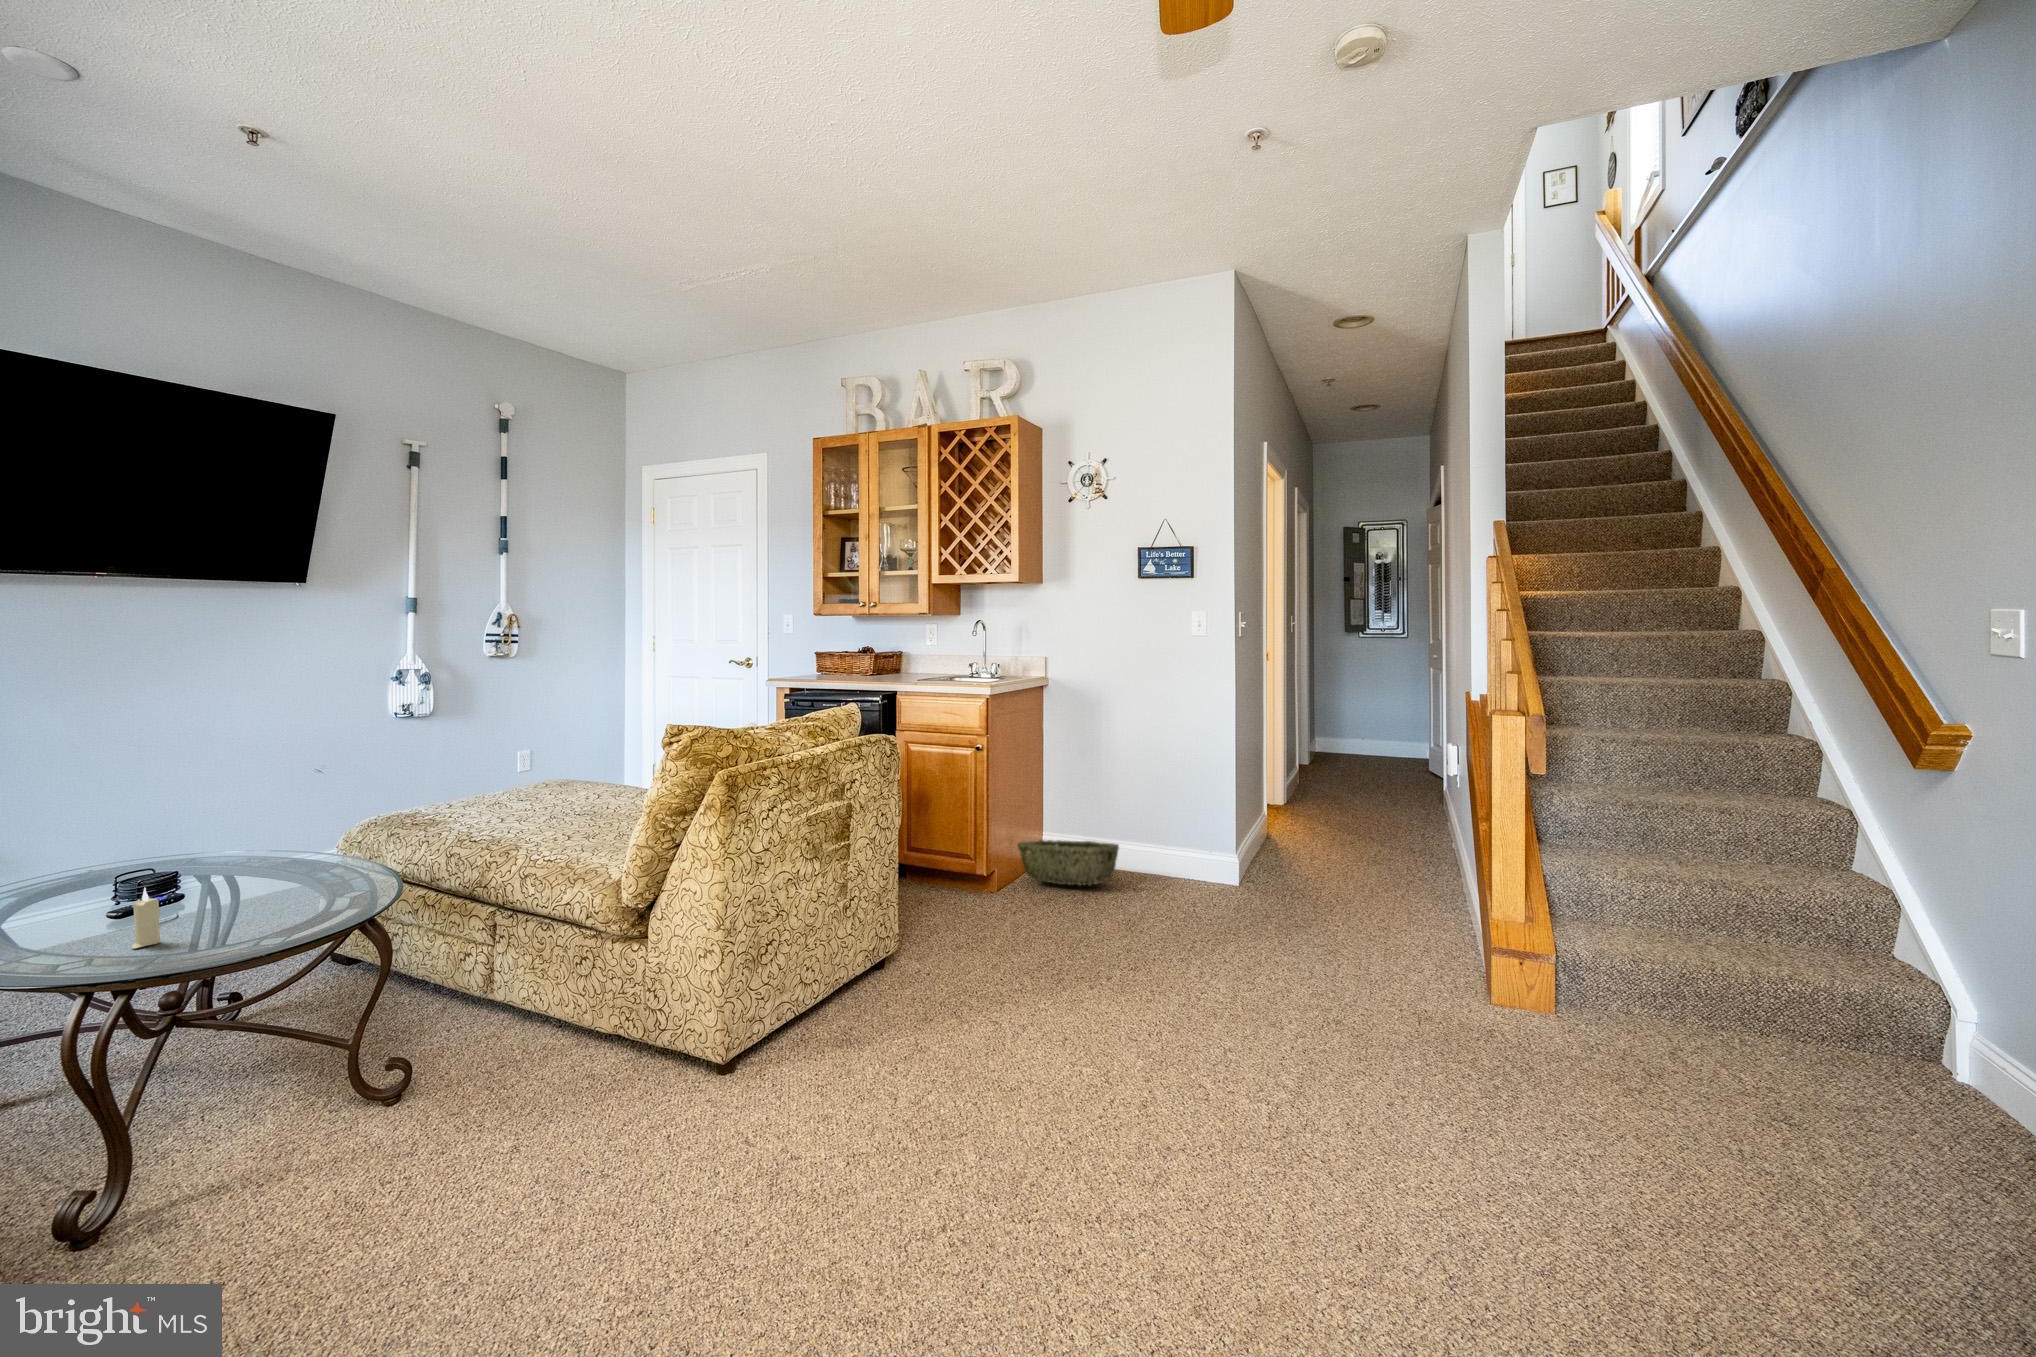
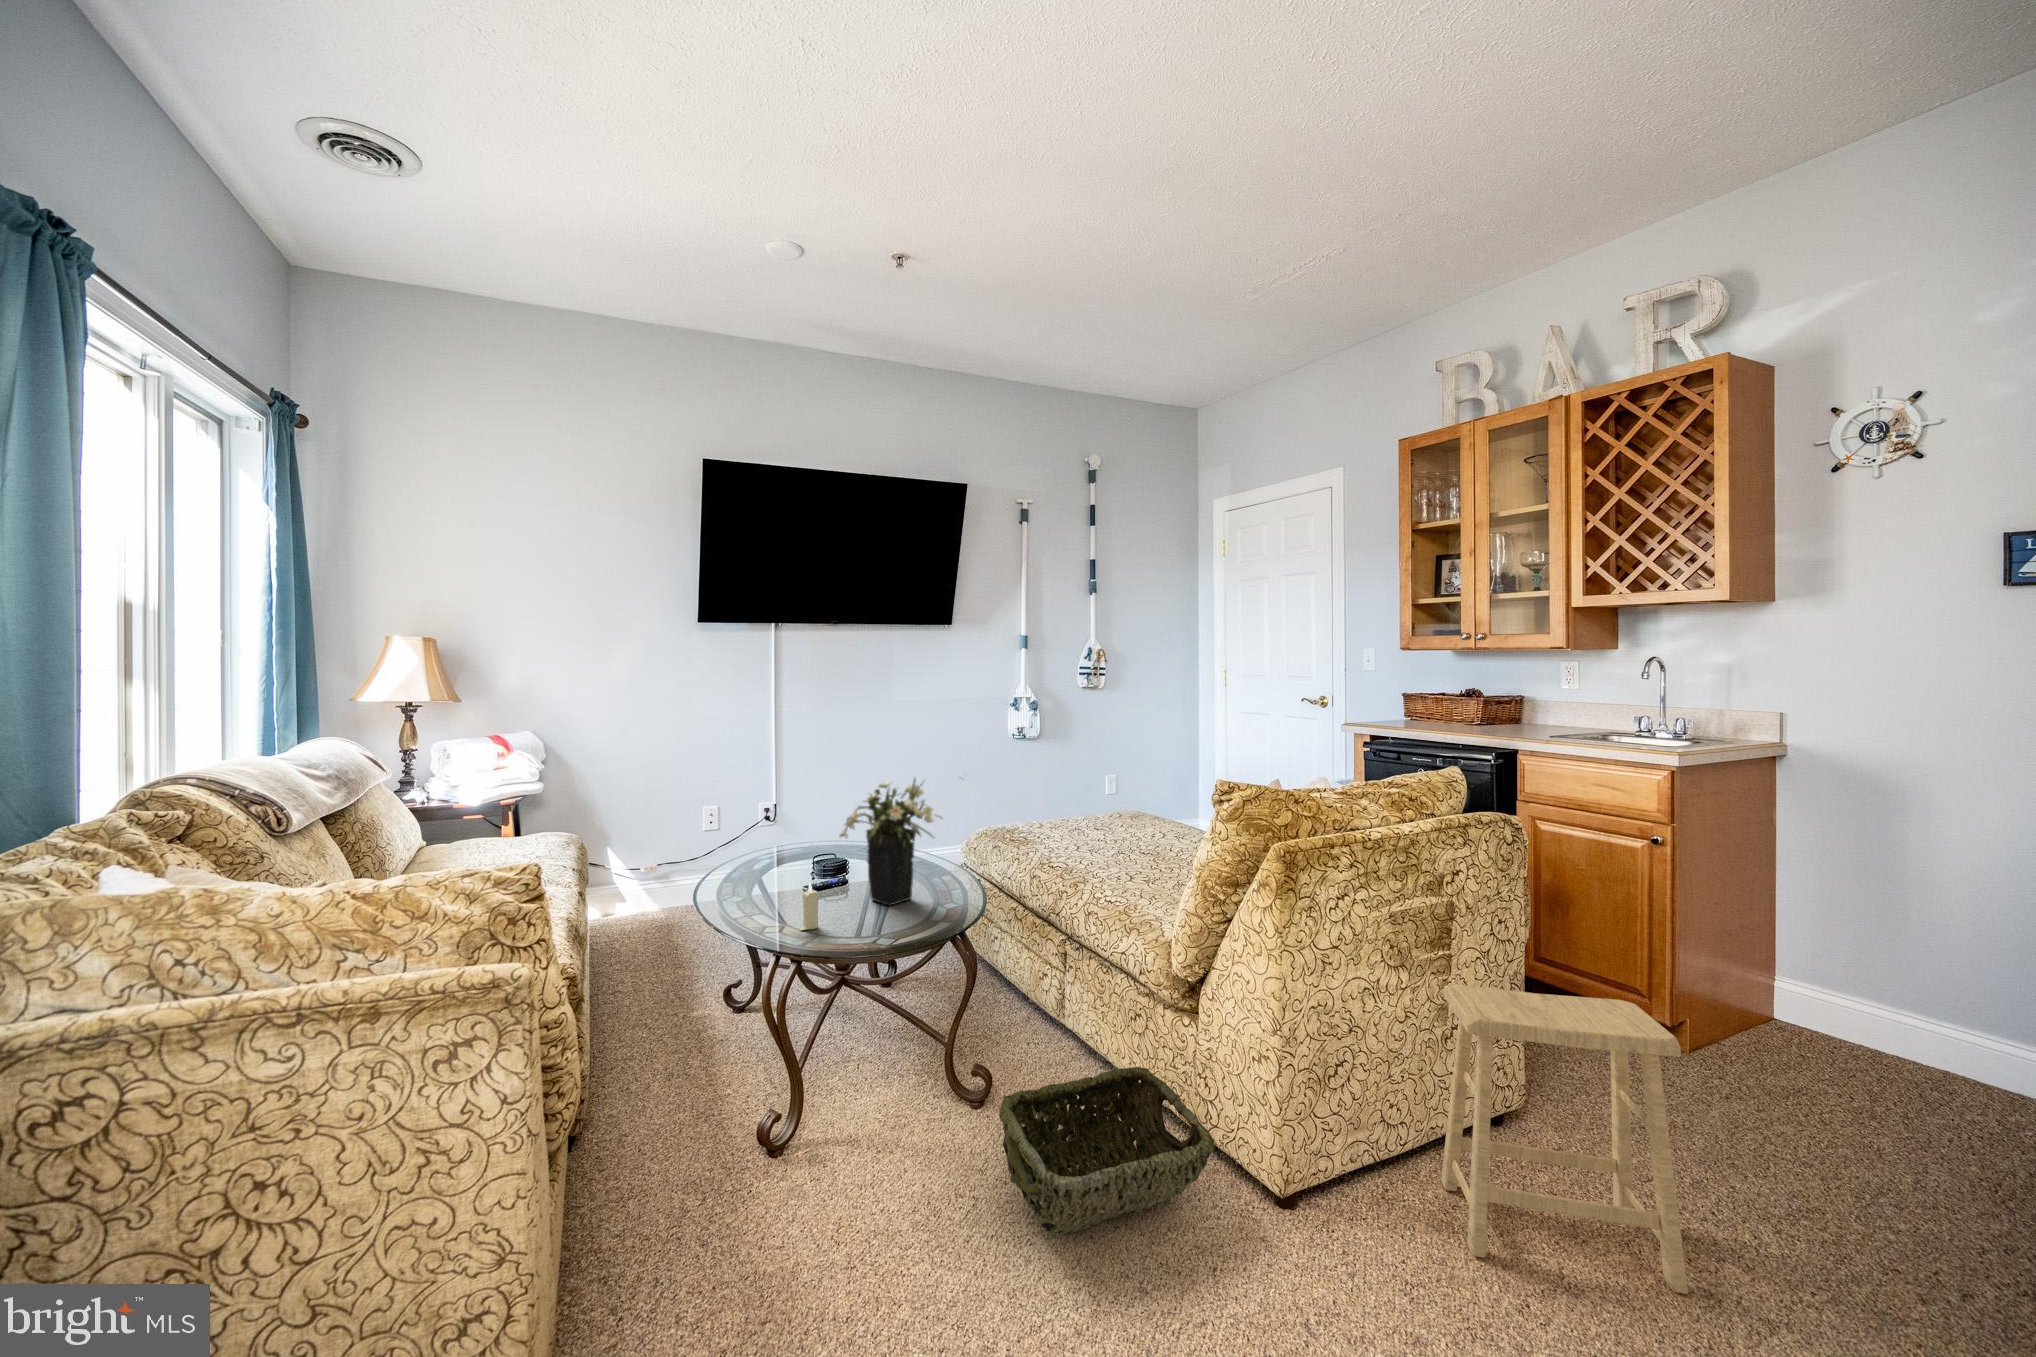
flower arrangement: none [179,754,338,907] -> present [840,779,941,906]
woven basket: present [1018,840,1119,886] -> present [999,1067,1214,1235]
footstool: none [844,853,984,1047] -> present [1441,984,1688,1294]

